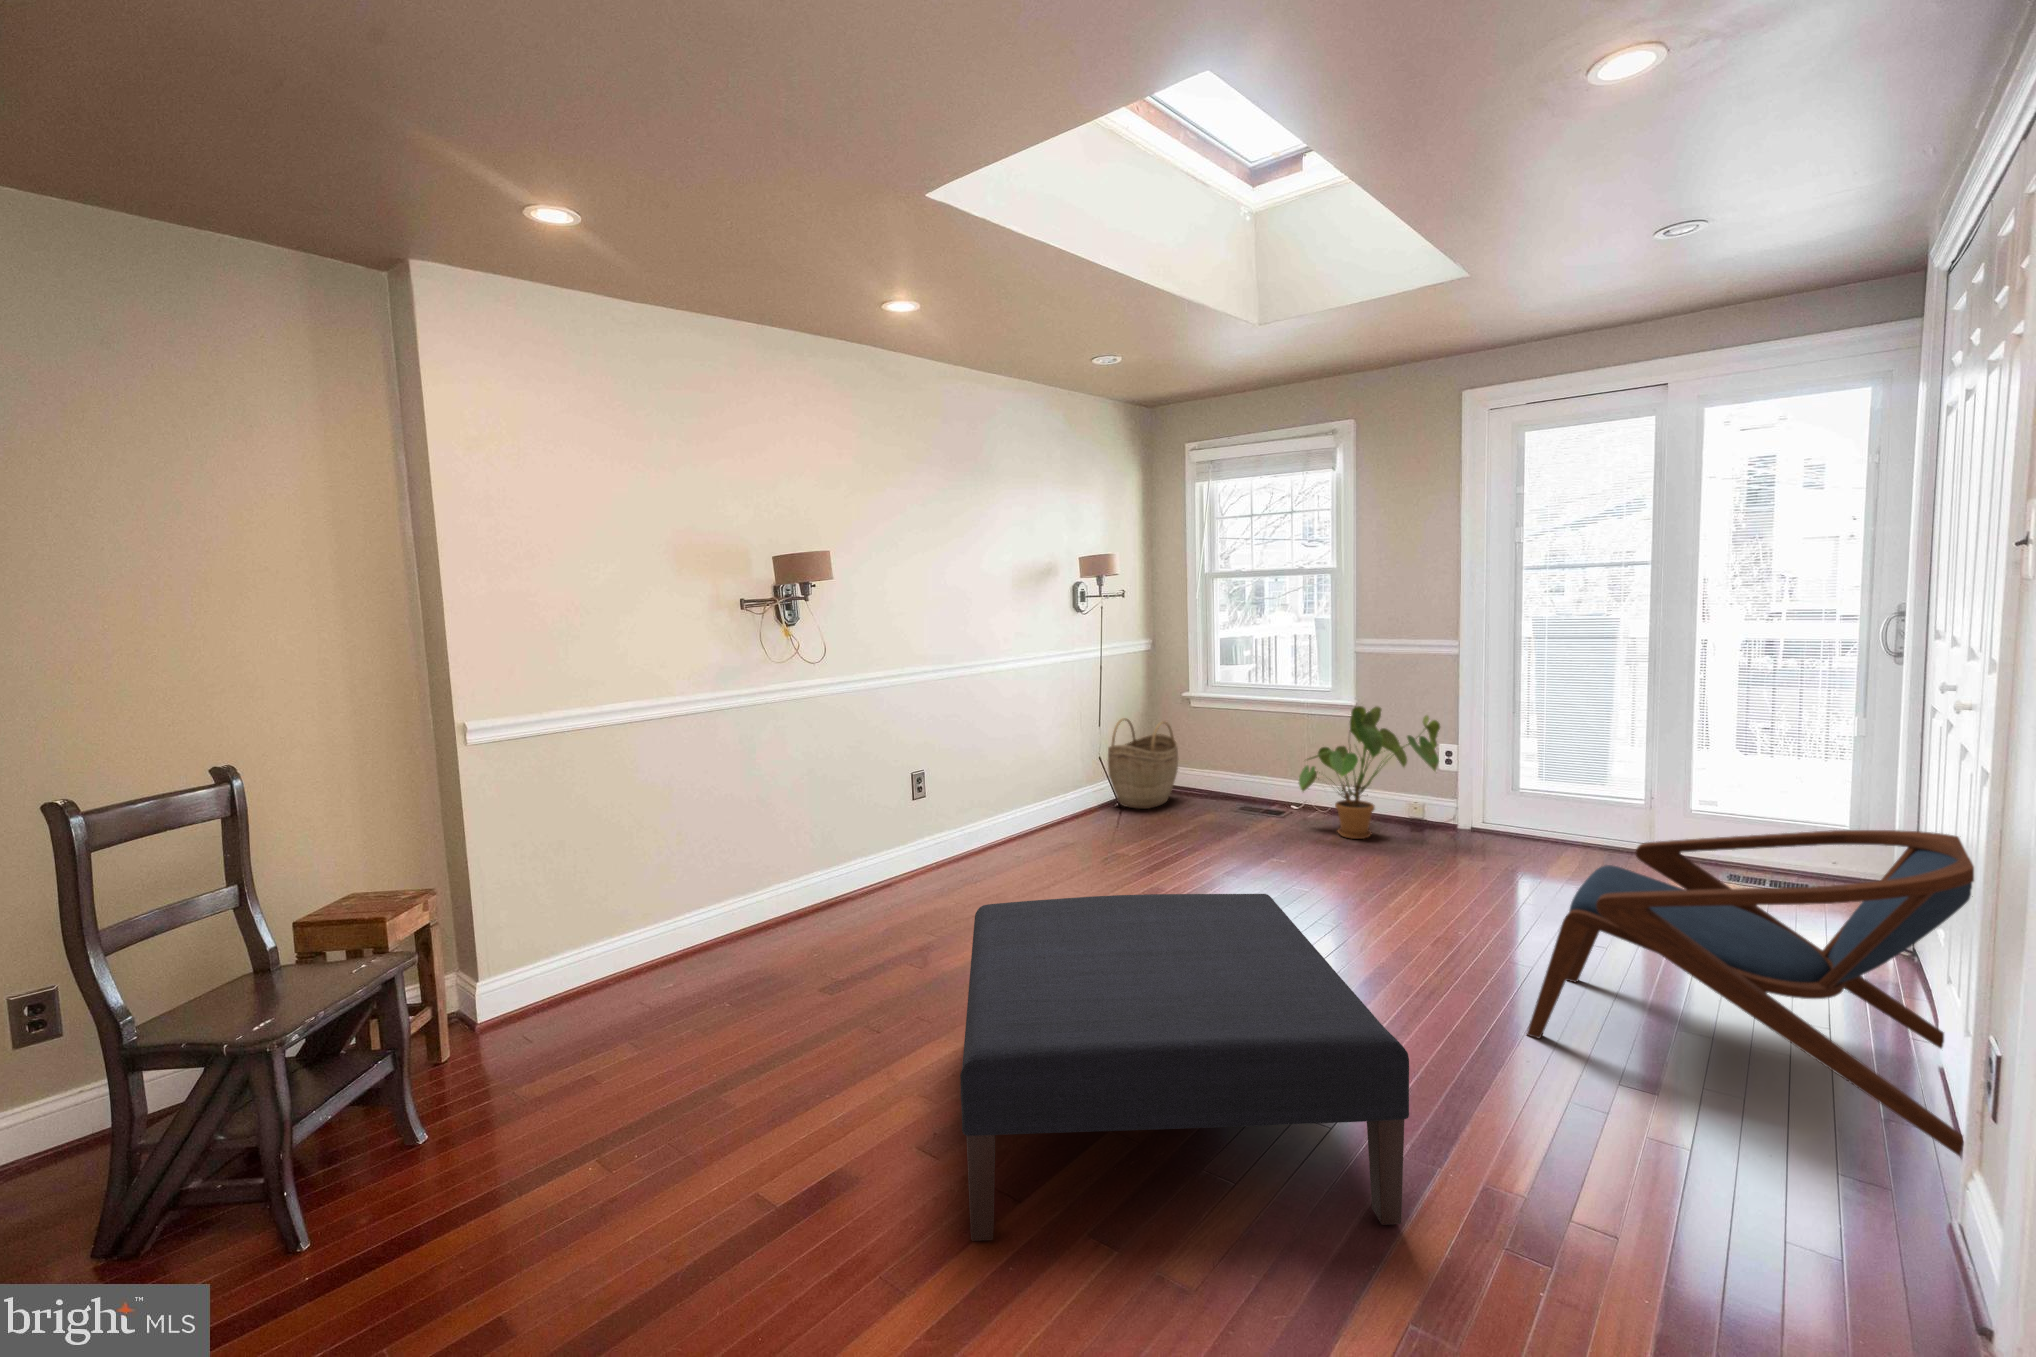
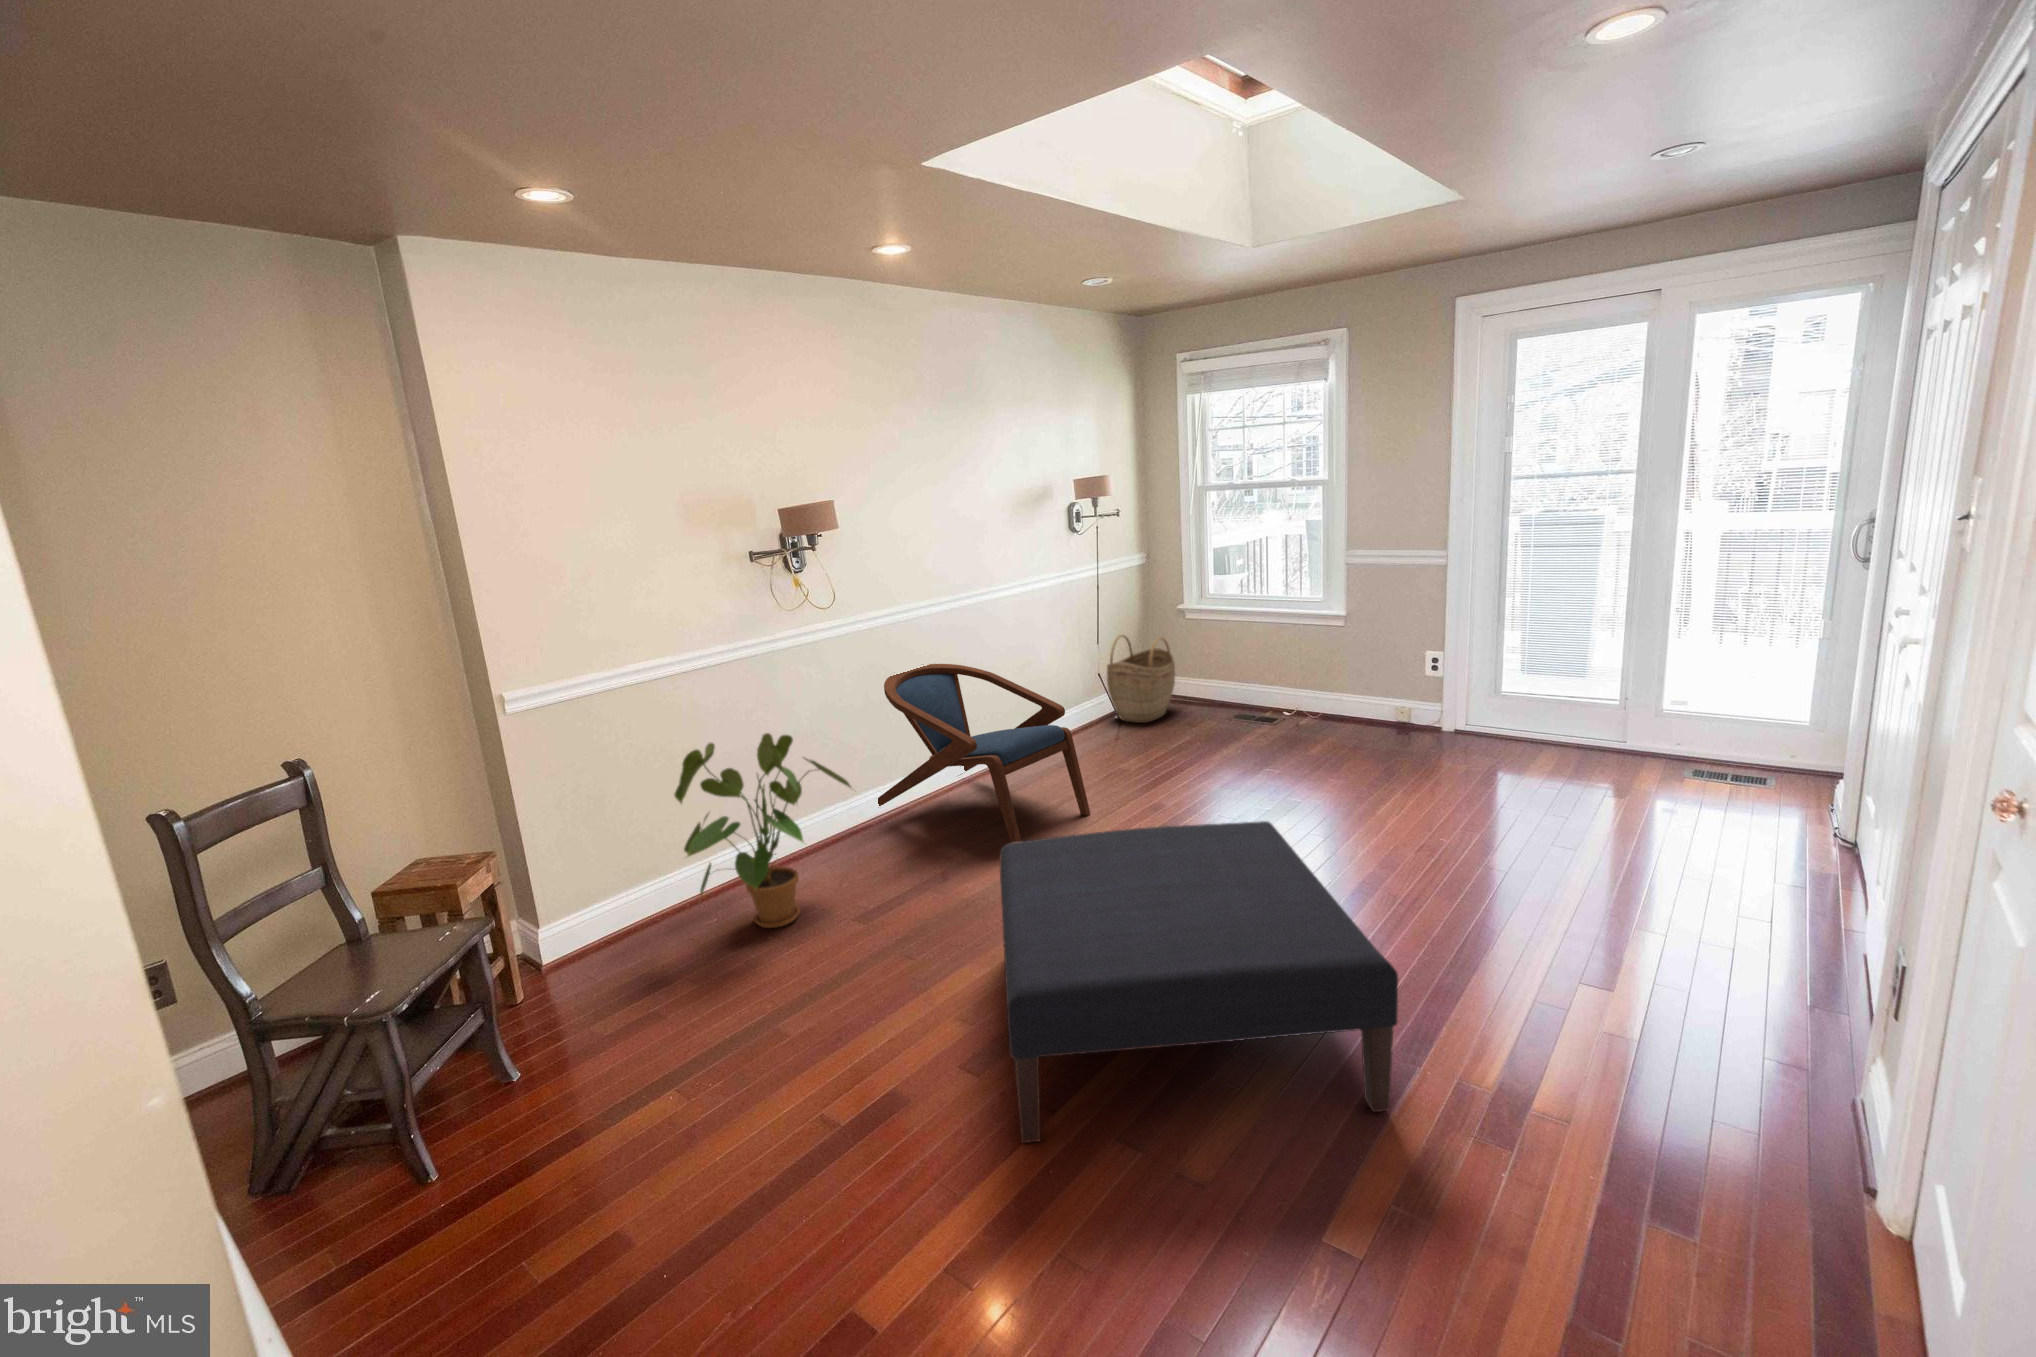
house plant: present [1299,706,1440,839] -> present [674,733,851,928]
armchair: present [1526,830,1974,1156] -> present [878,664,1090,843]

